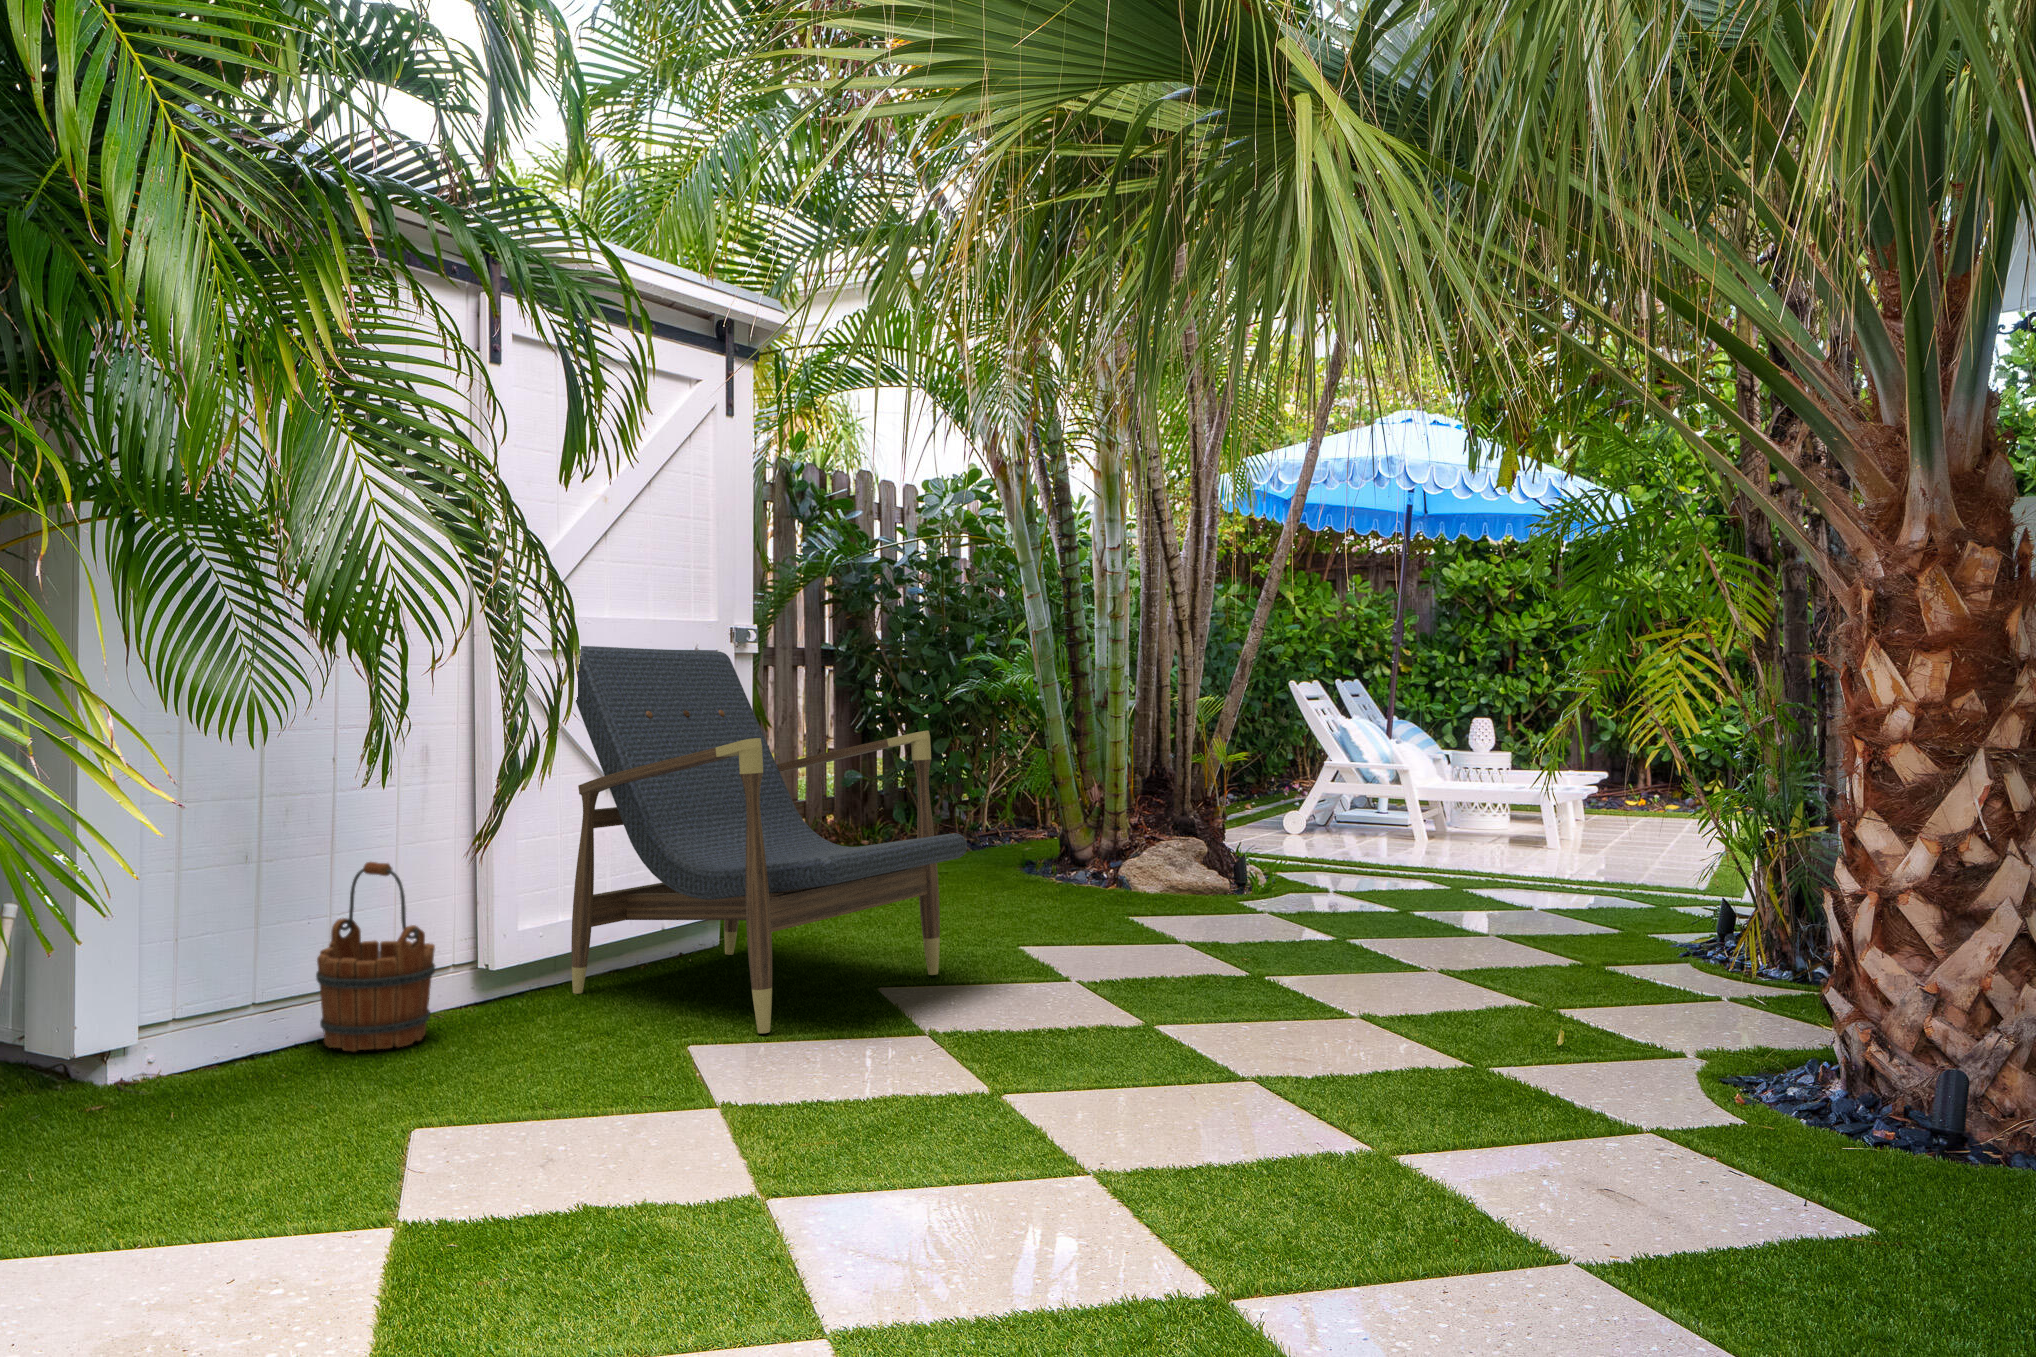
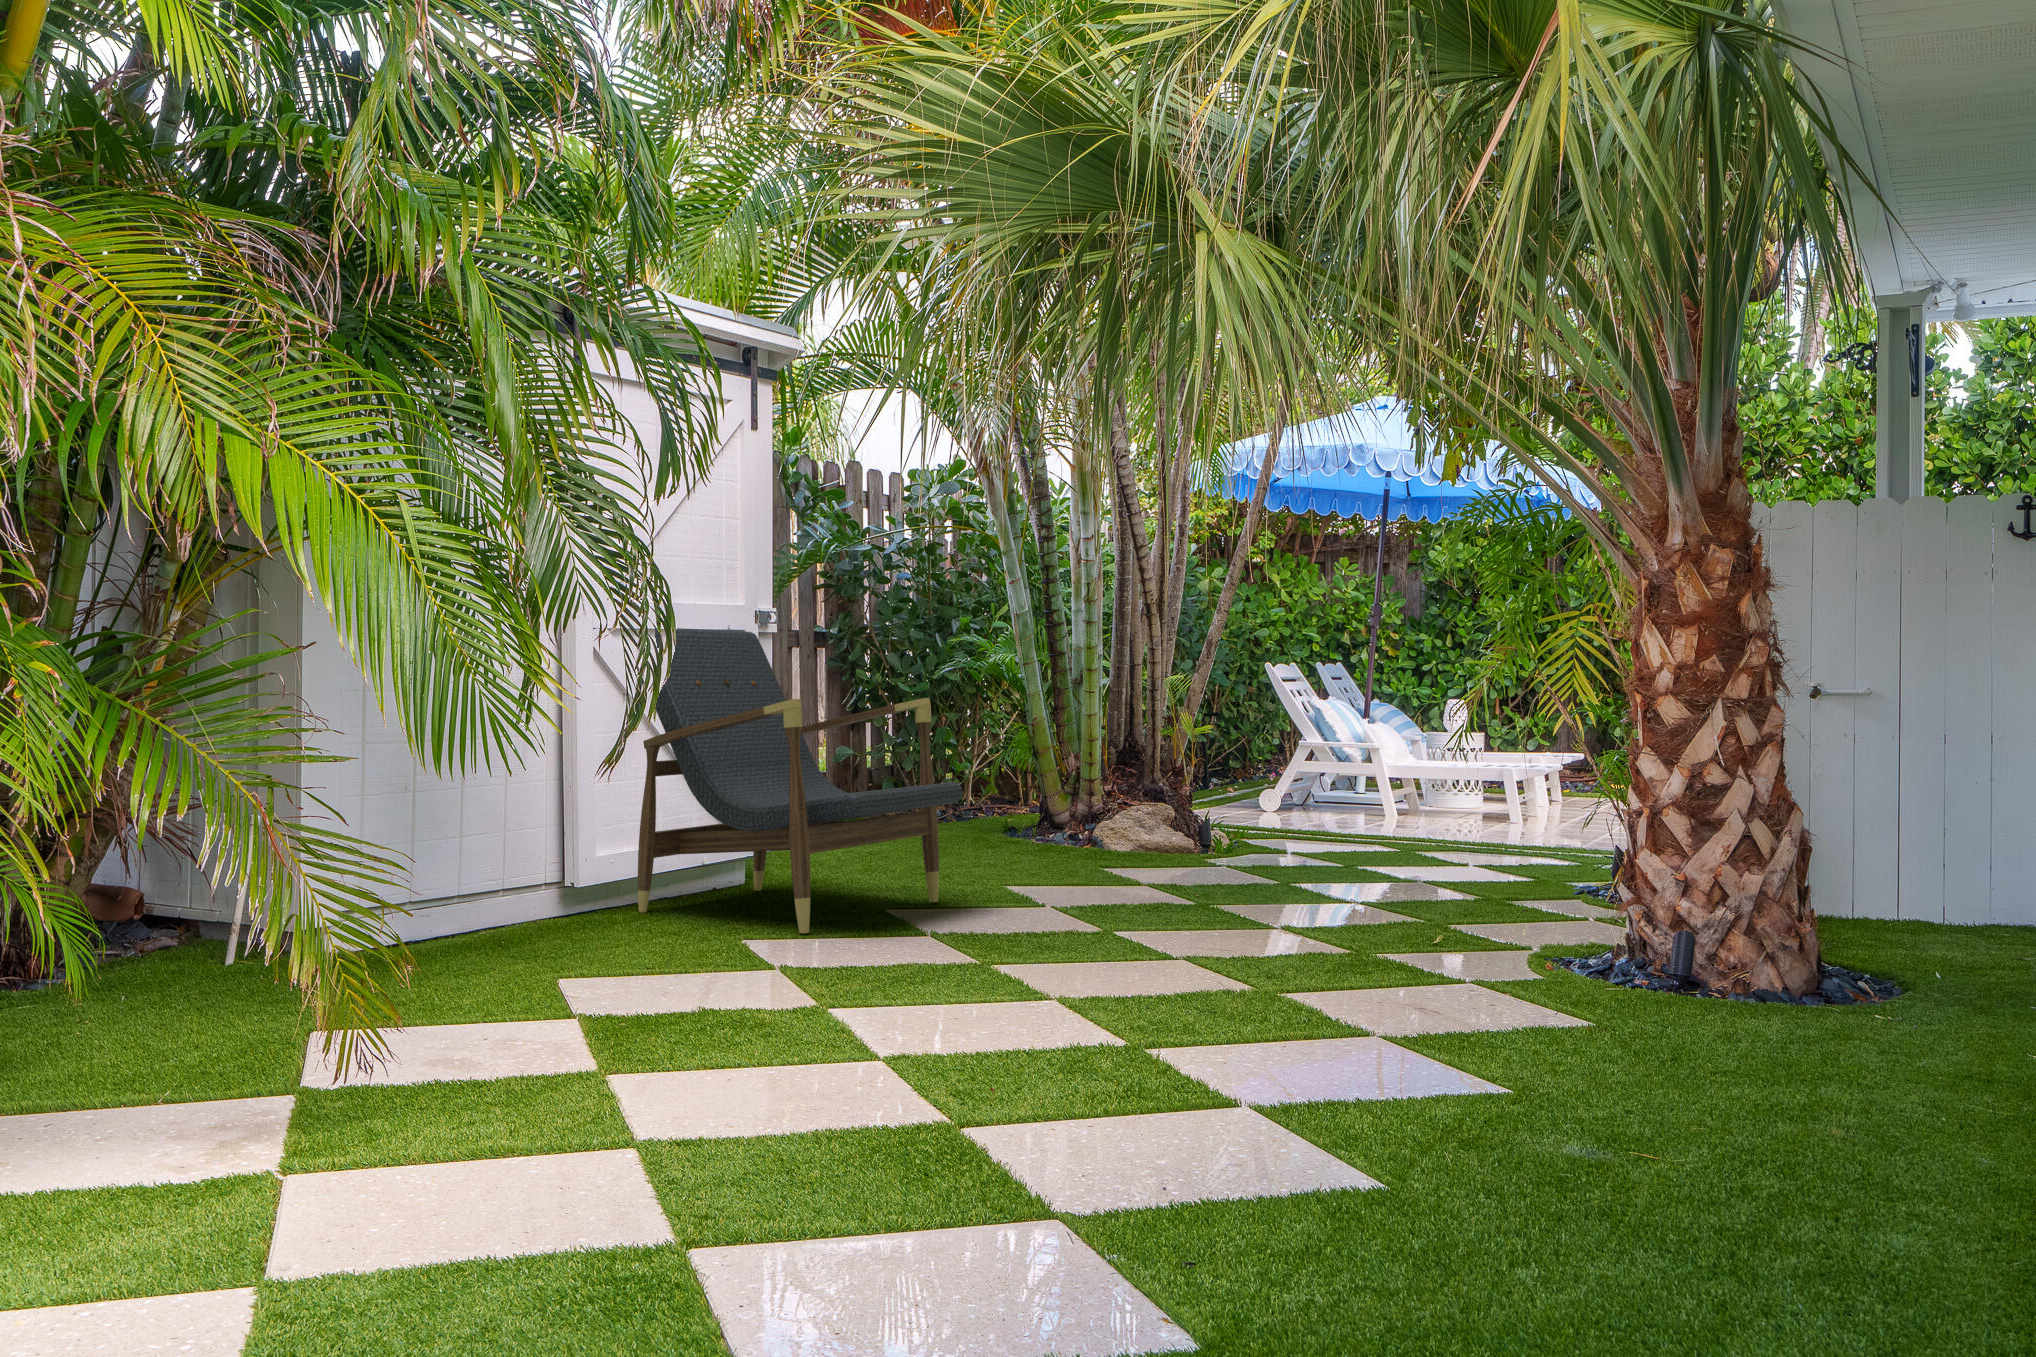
wooden bucket: present [316,862,435,1052] -> none [456,796,546,941]

